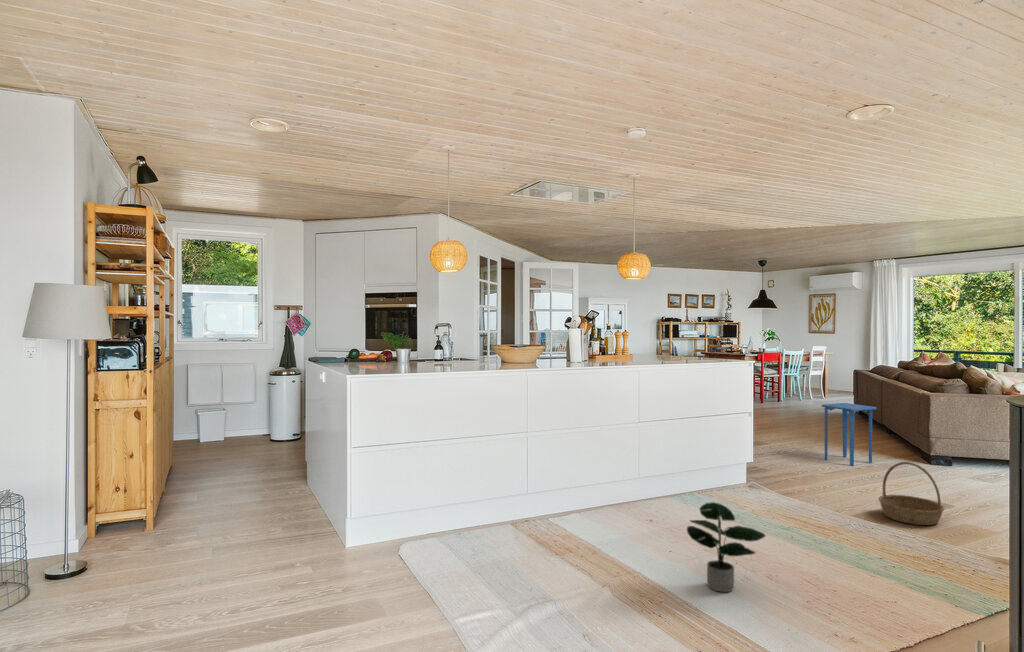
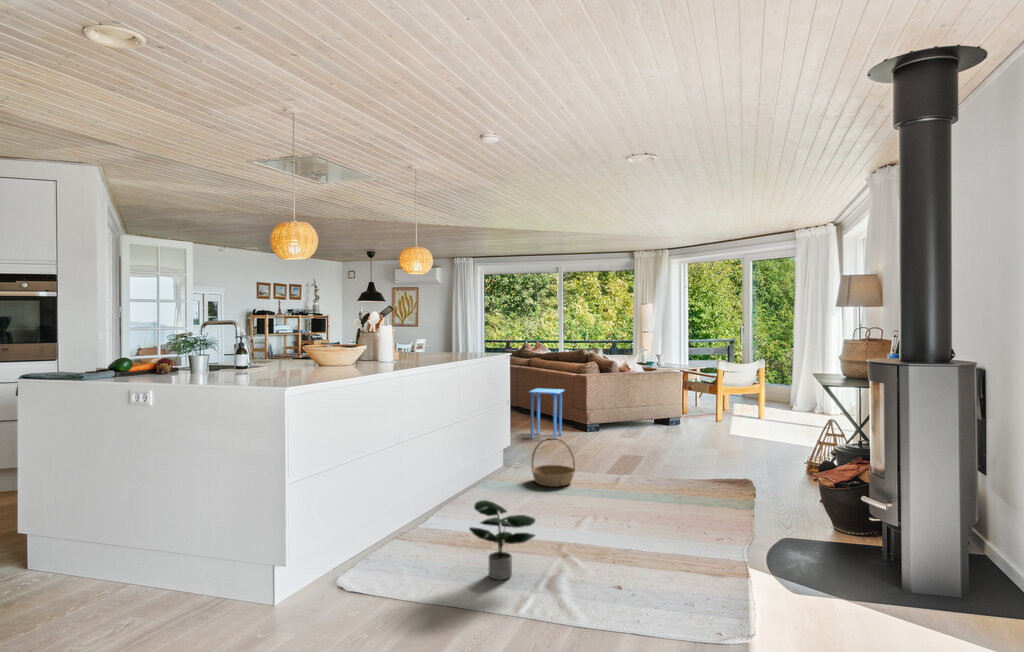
basket: present [879,462,944,525] -> present [531,438,575,487]
potted plant: present [687,502,765,592] -> present [469,500,535,580]

